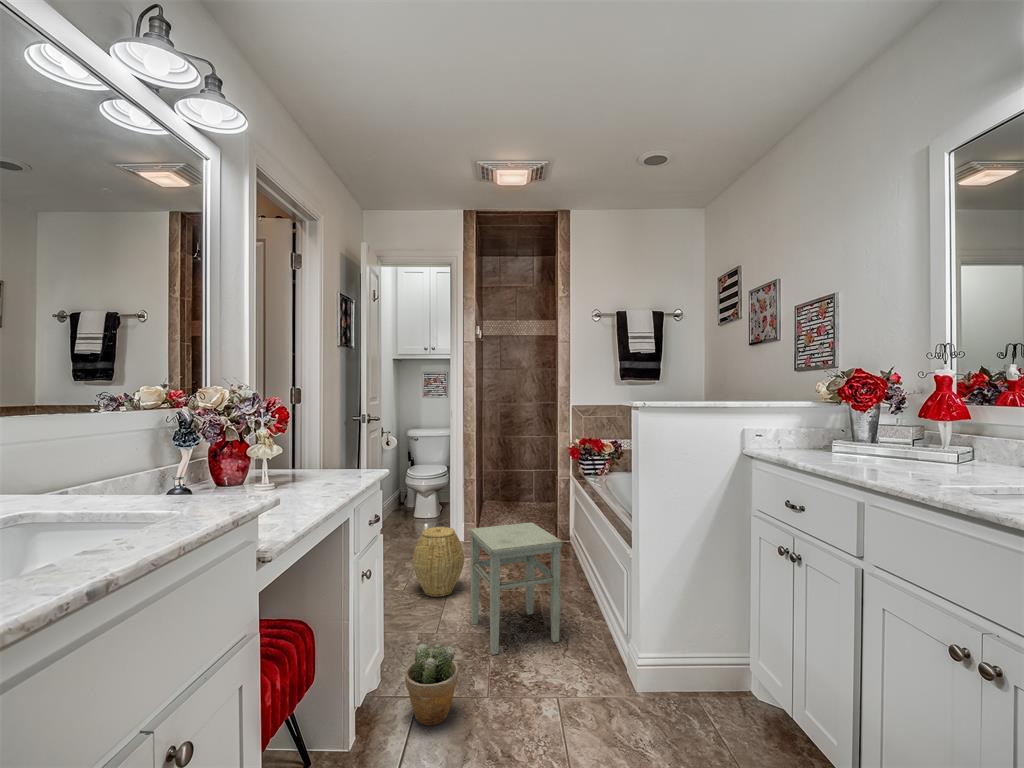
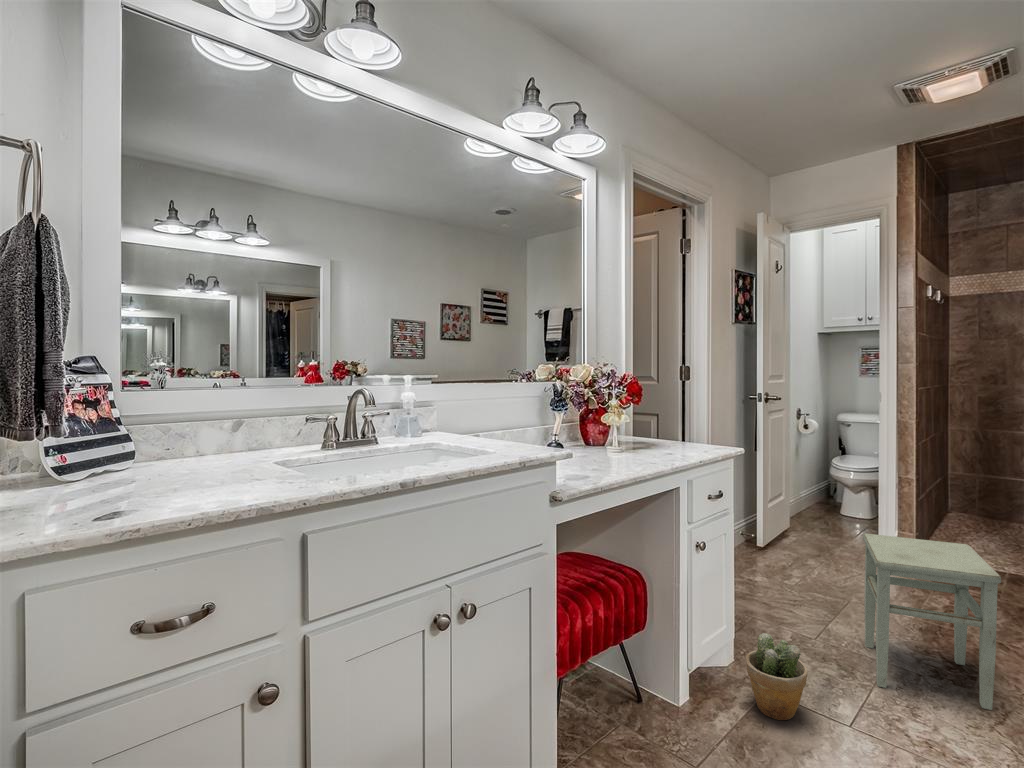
woven basket: present [413,527,464,597] -> none [803,525,872,607]

